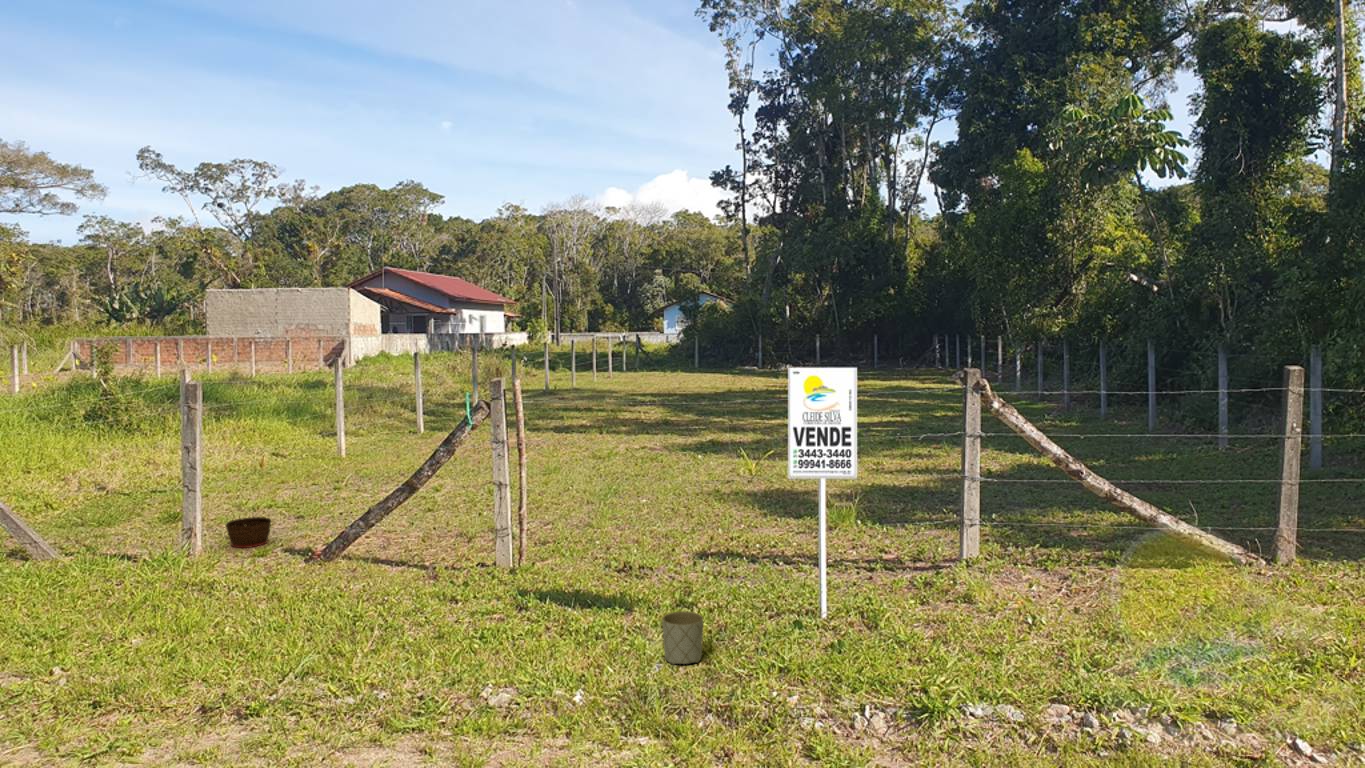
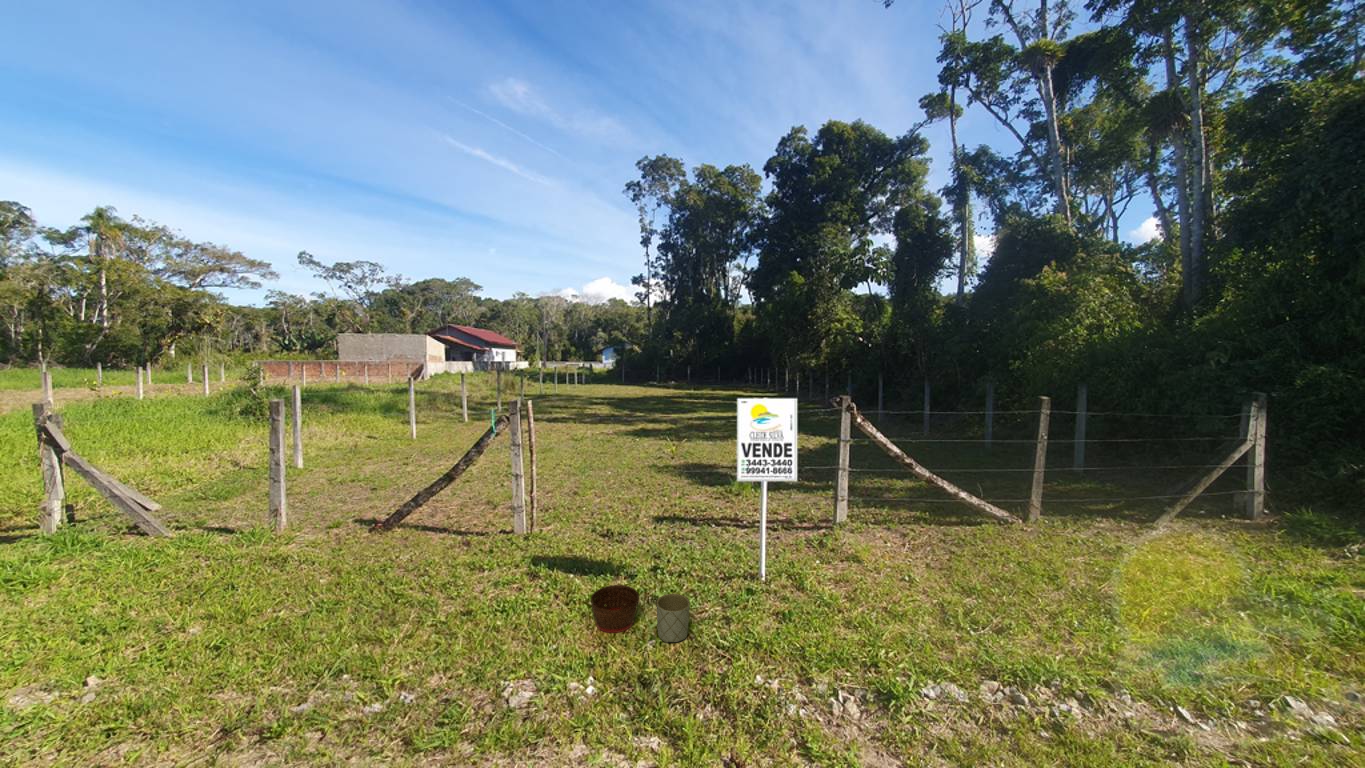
basket: present [226,517,271,548] -> present [591,585,639,633]

